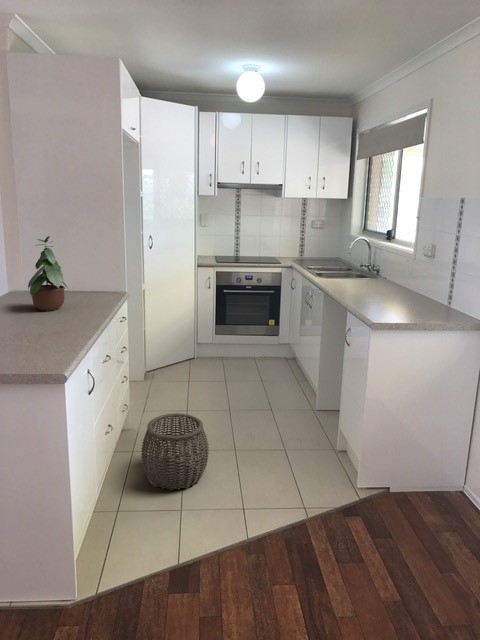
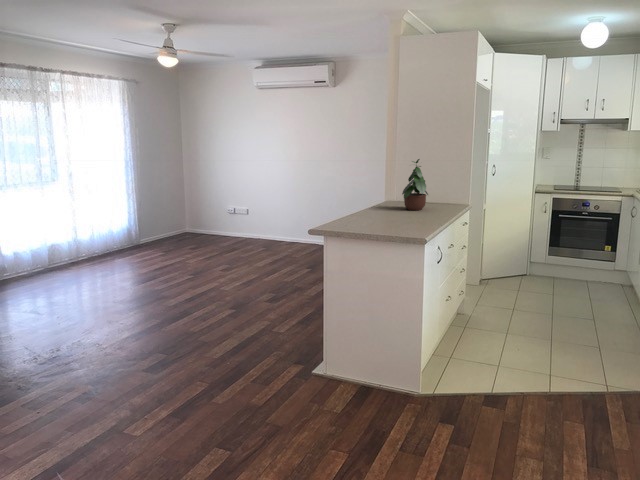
woven basket: present [141,413,209,490] -> none [471,298,527,354]

